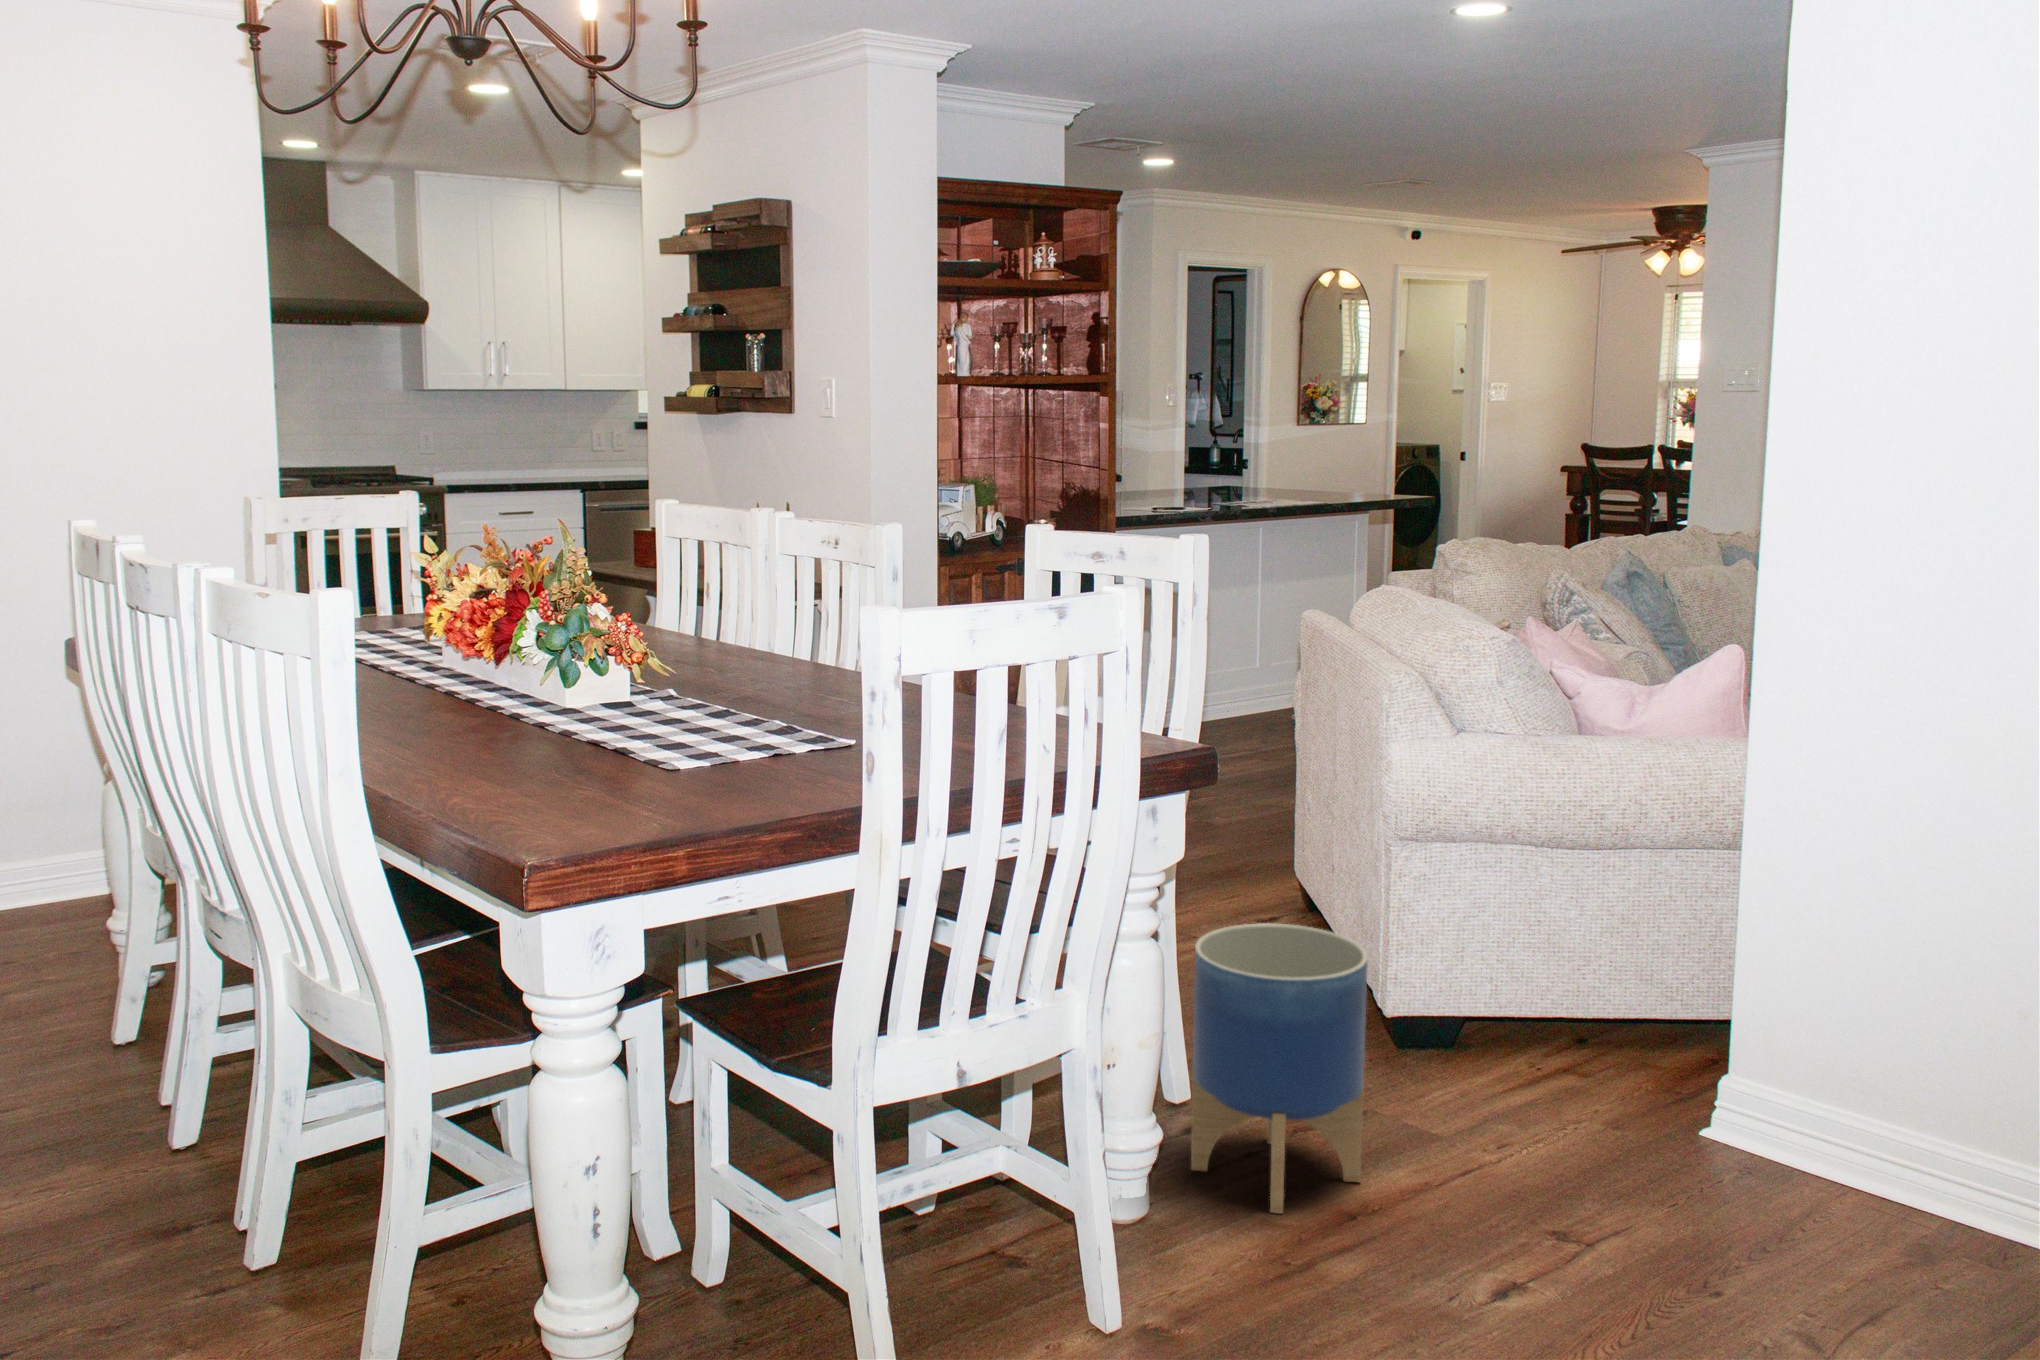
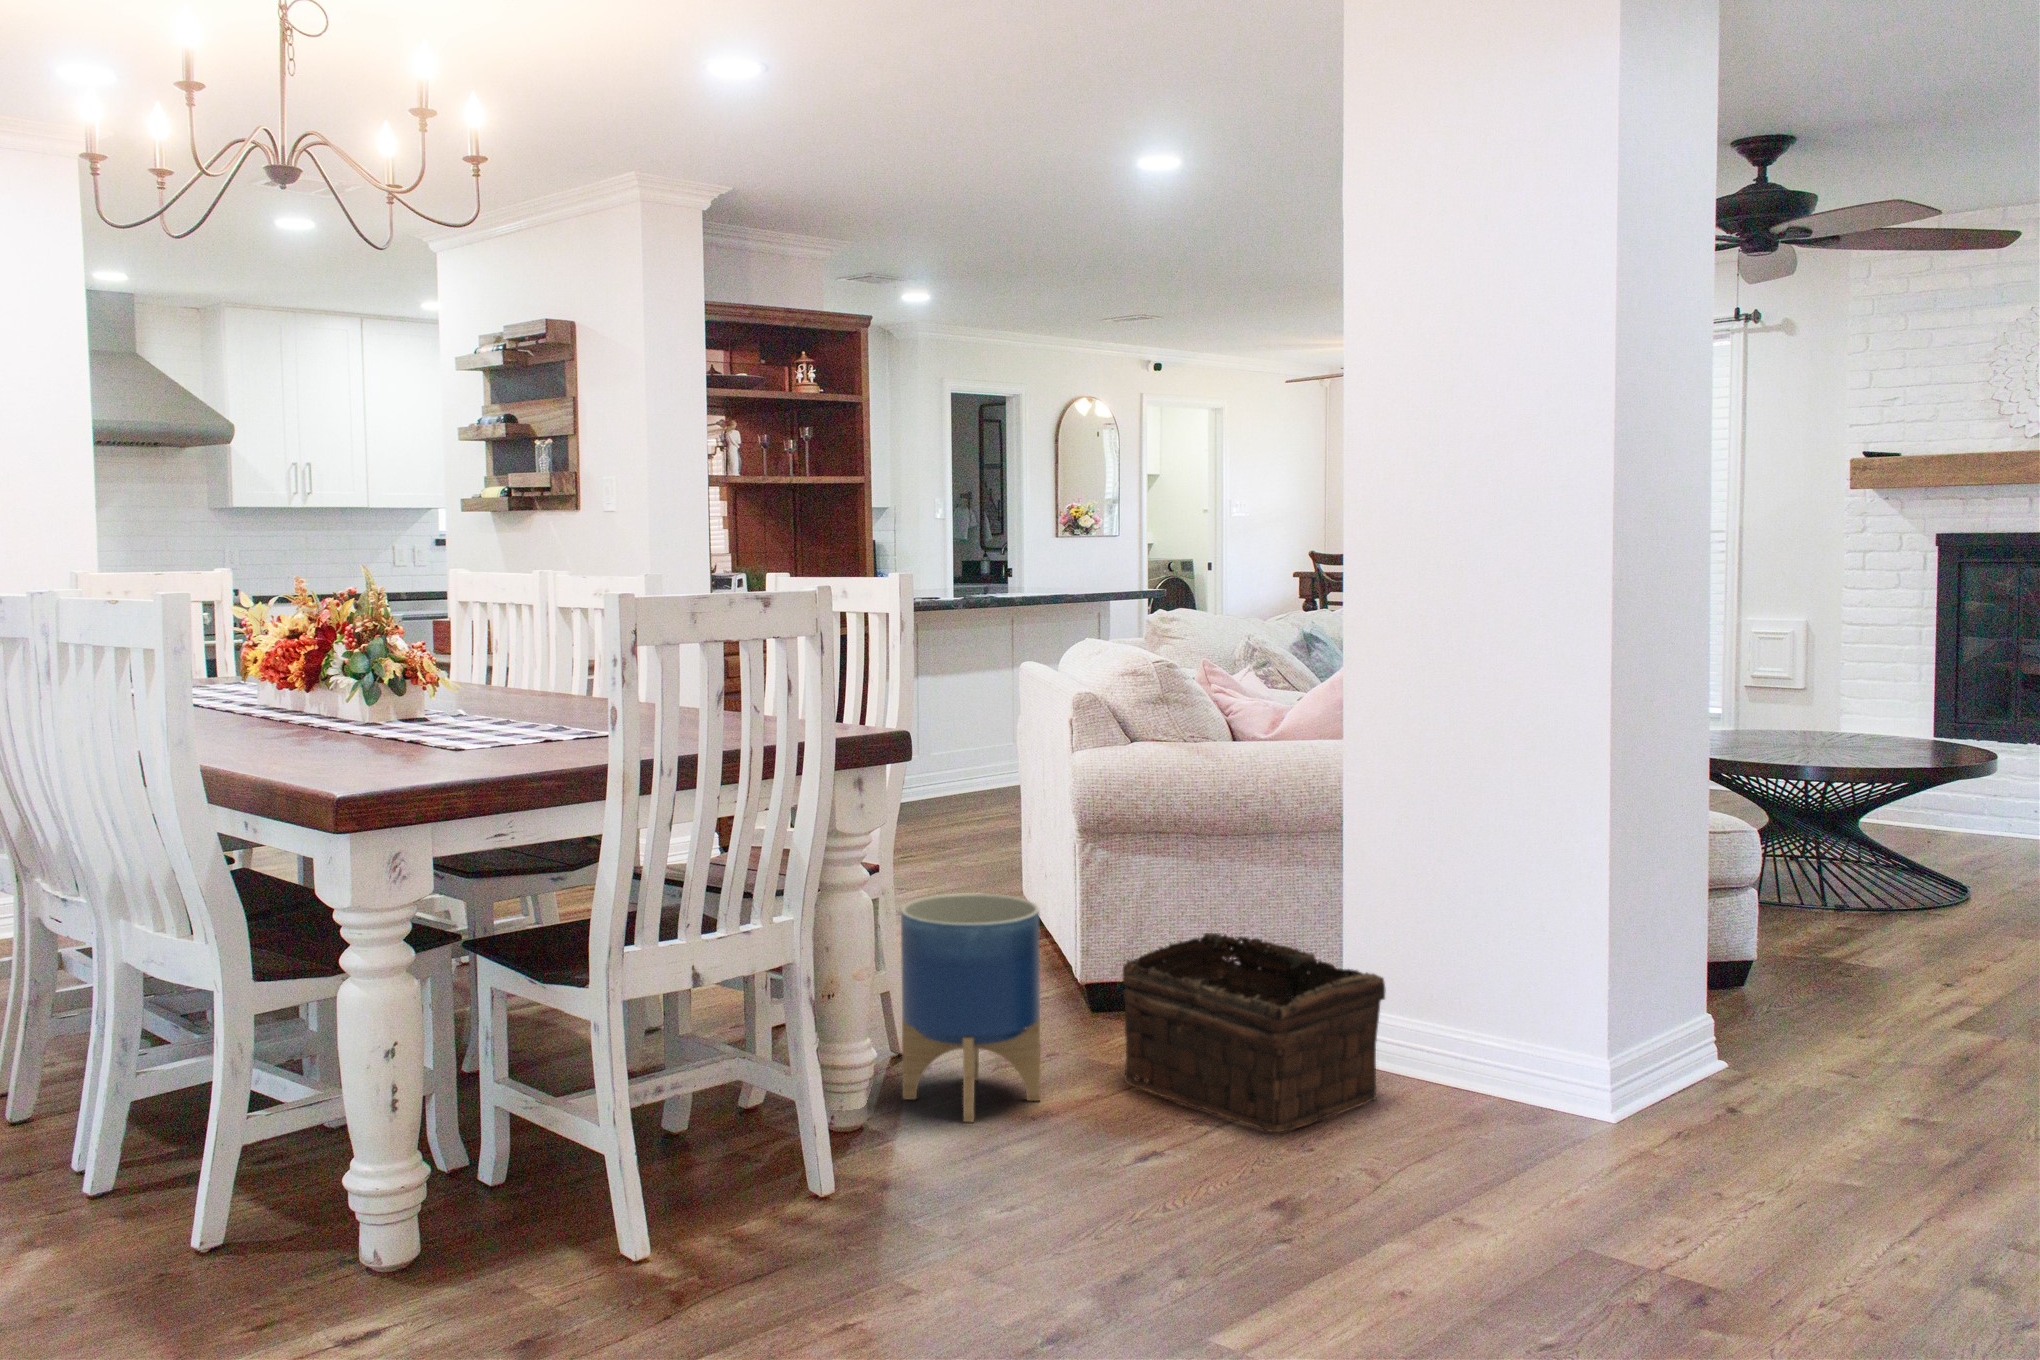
basket: none [1458,978,1809,1255] -> present [1123,933,1386,1132]

